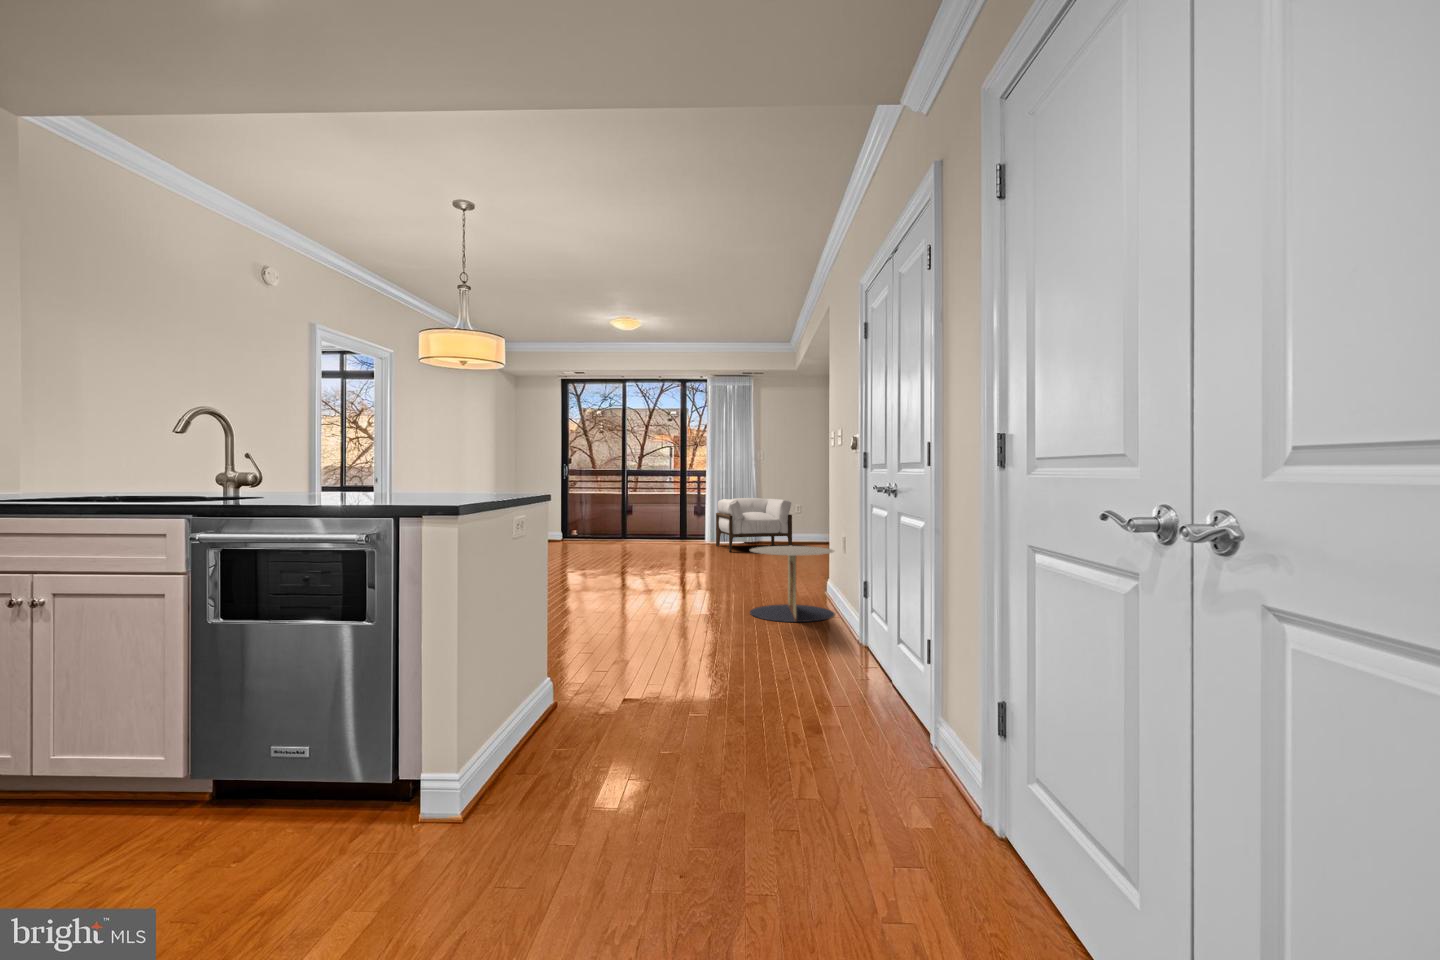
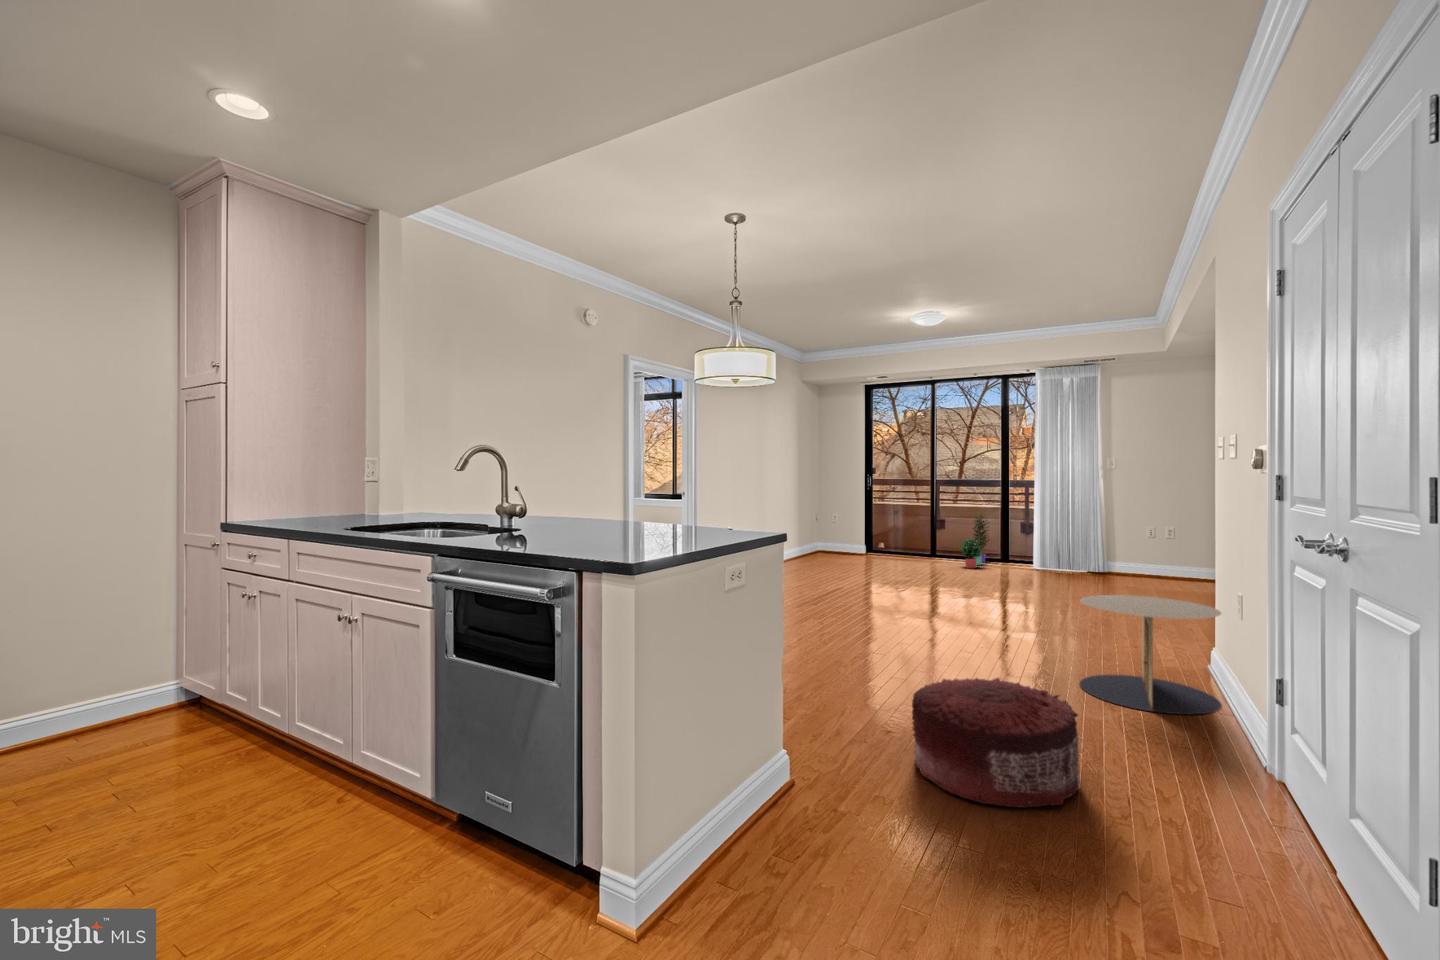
armchair: present [716,498,792,552] -> none [1050,515,1159,585]
potted plant: none [646,499,670,547] -> present [960,514,990,568]
pouf: none [647,602,760,683] -> present [912,678,1080,807]

